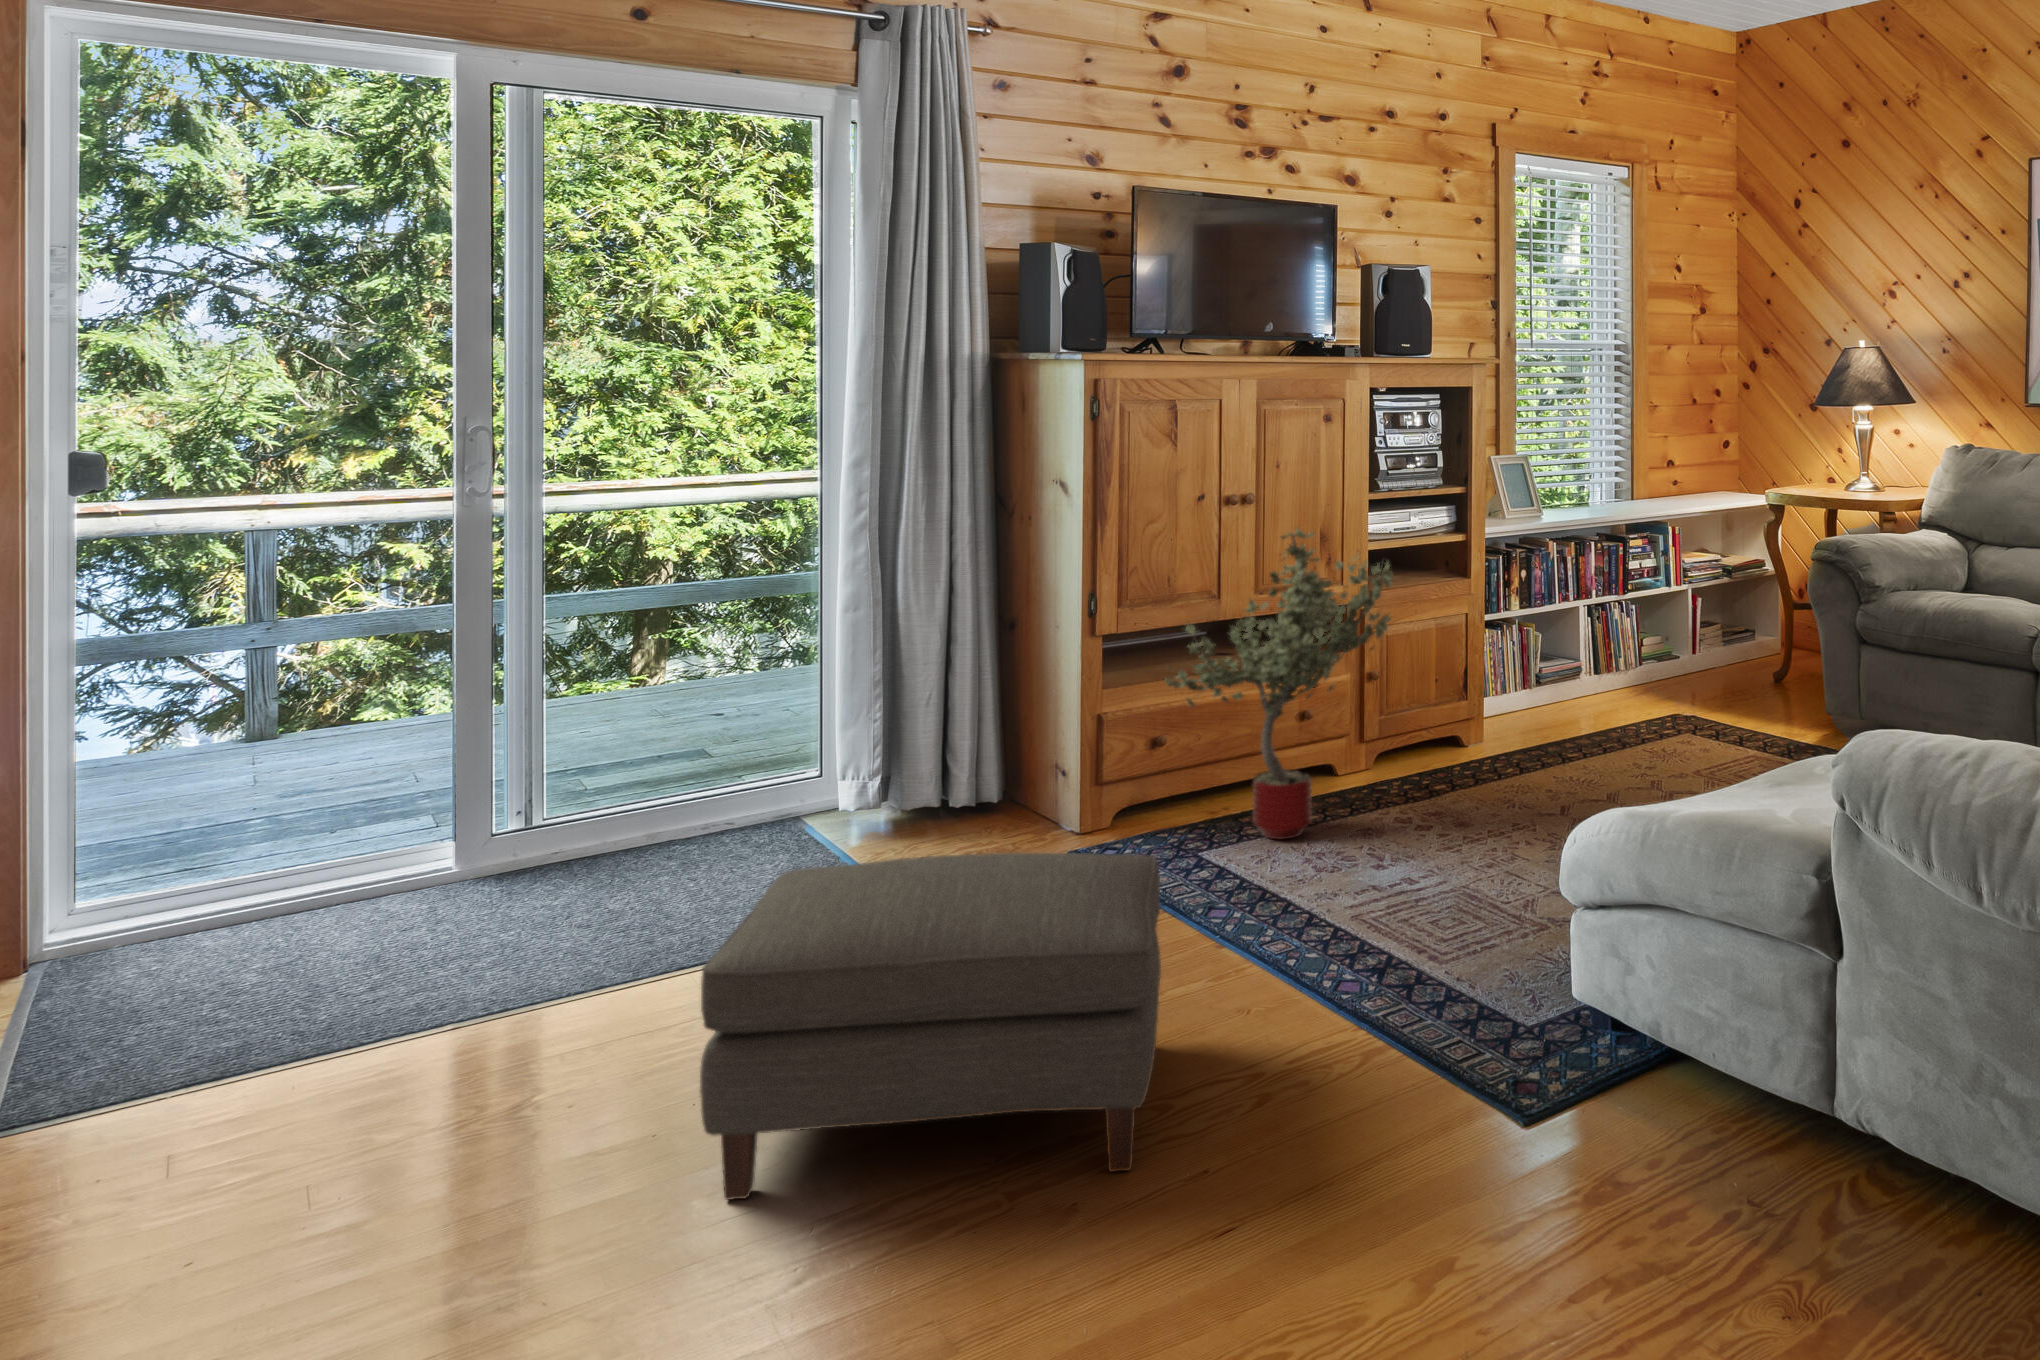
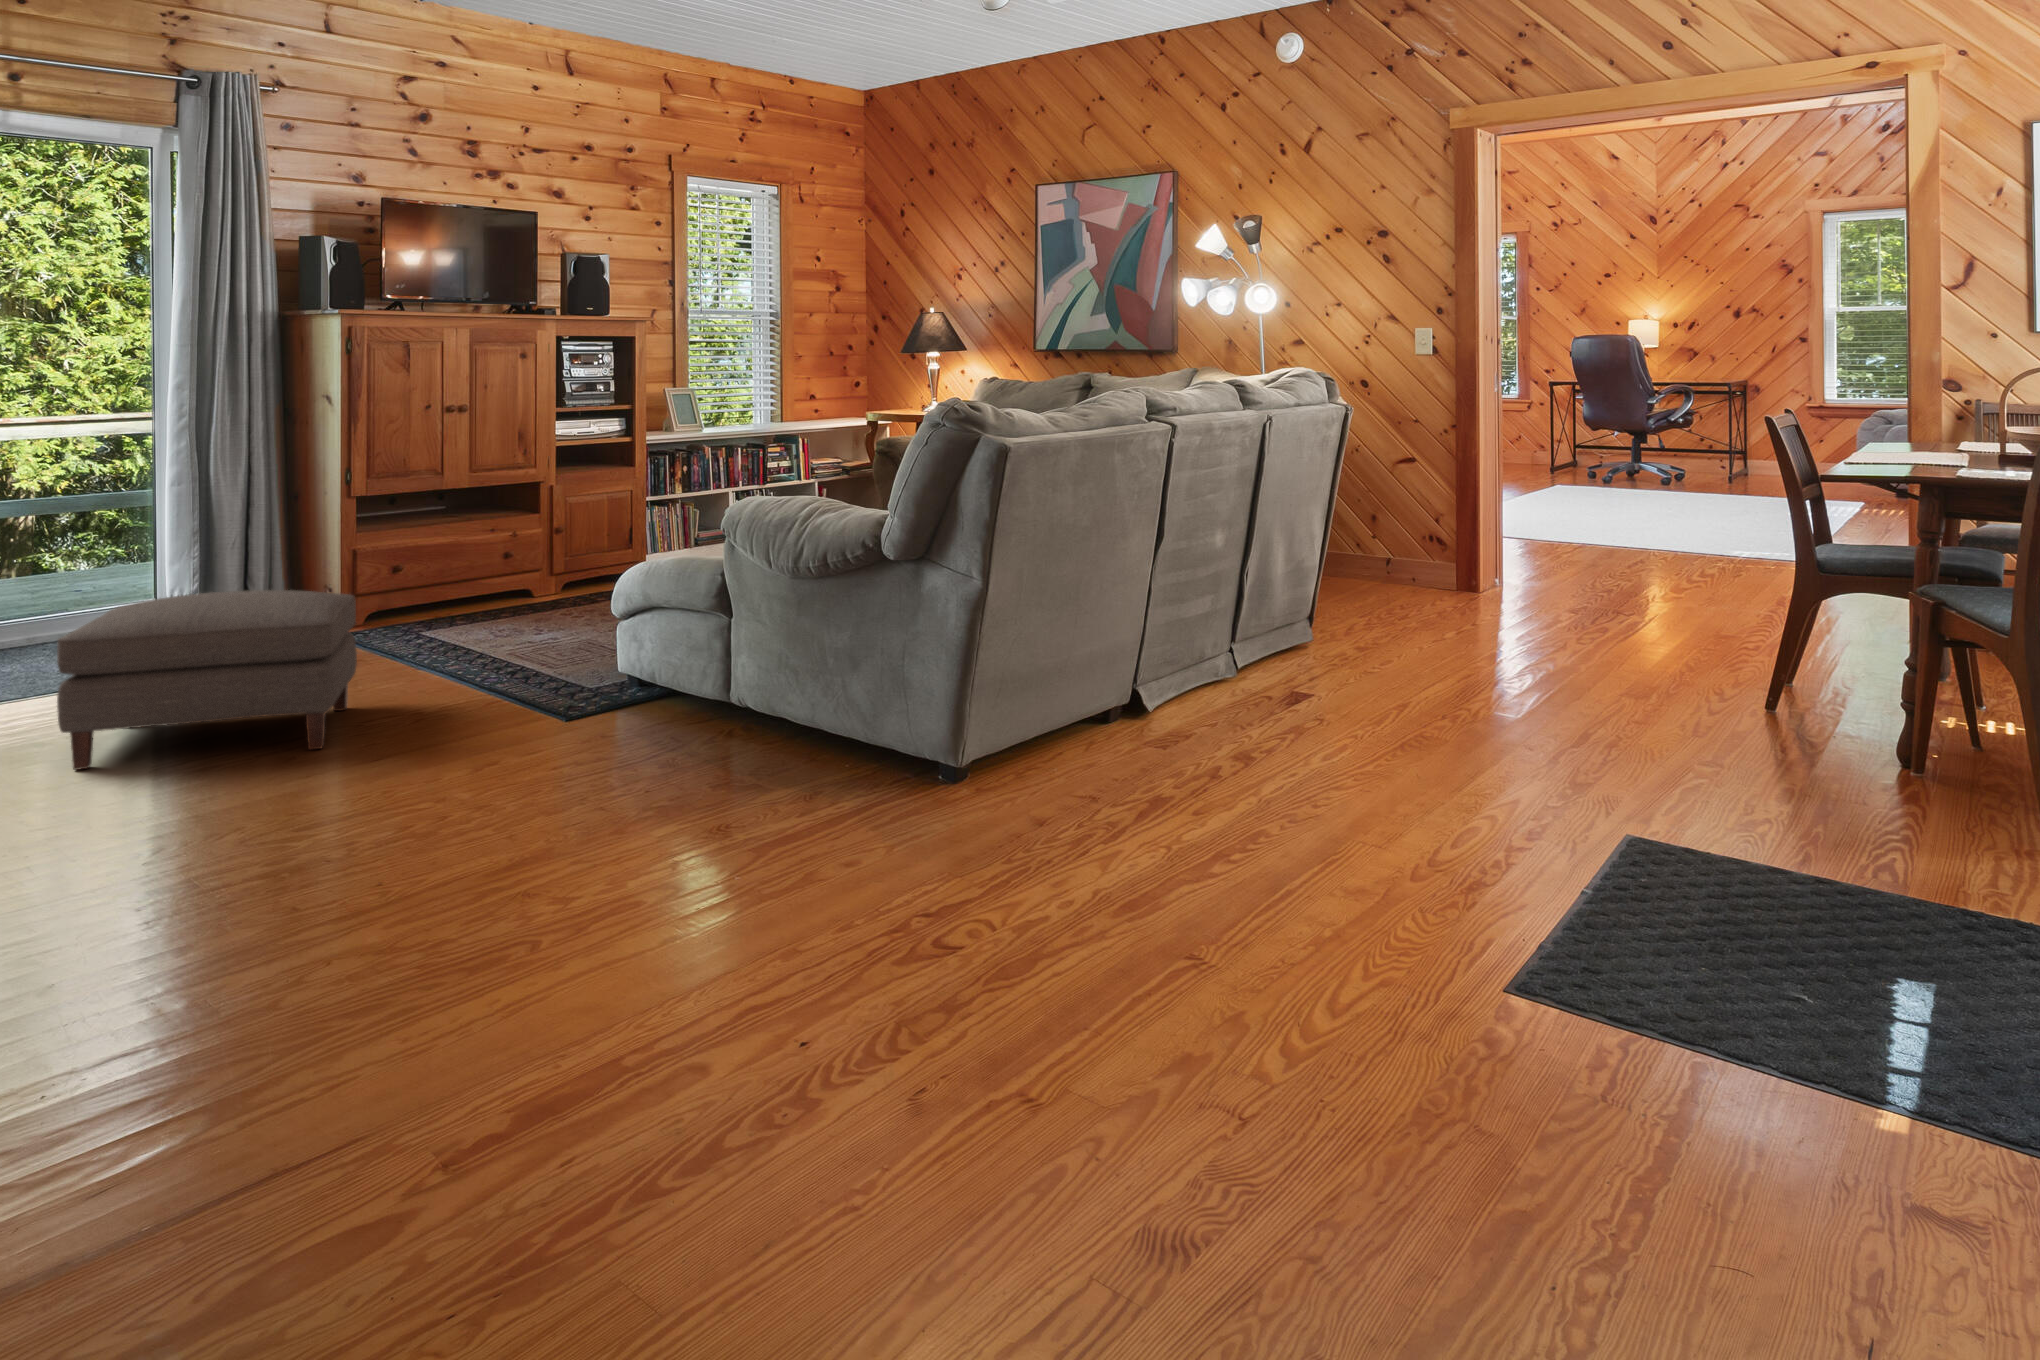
potted tree: present [1165,529,1393,840] -> none [392,423,559,625]

